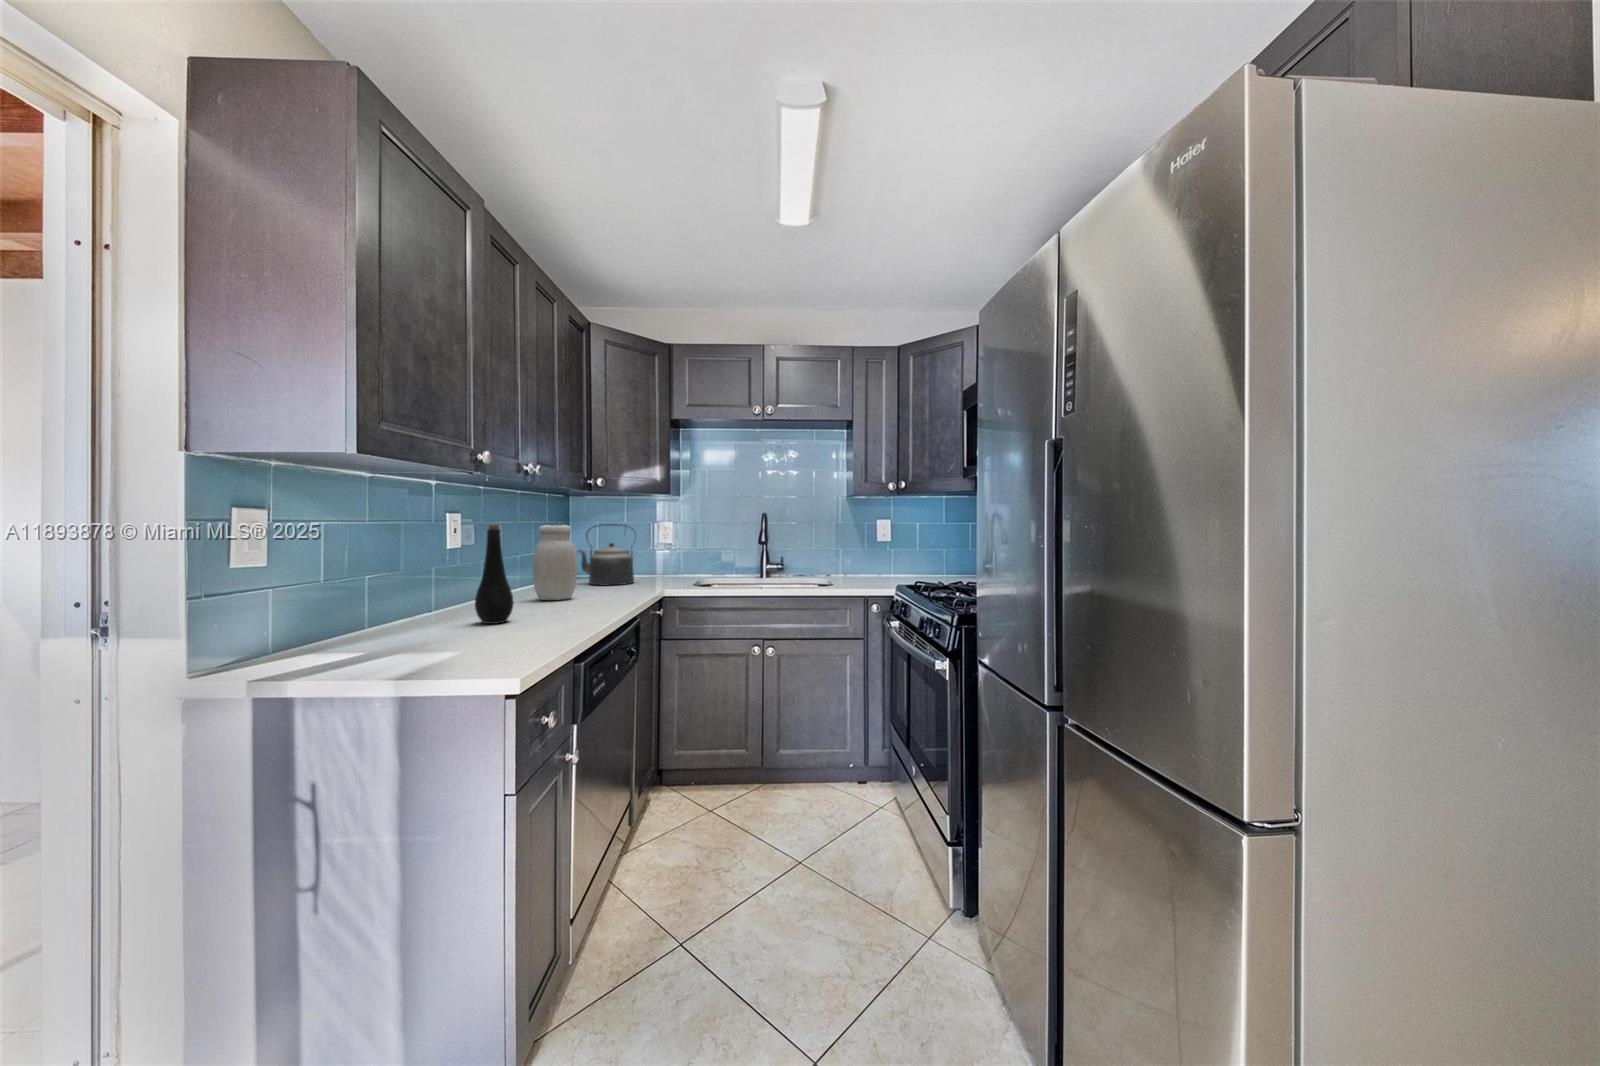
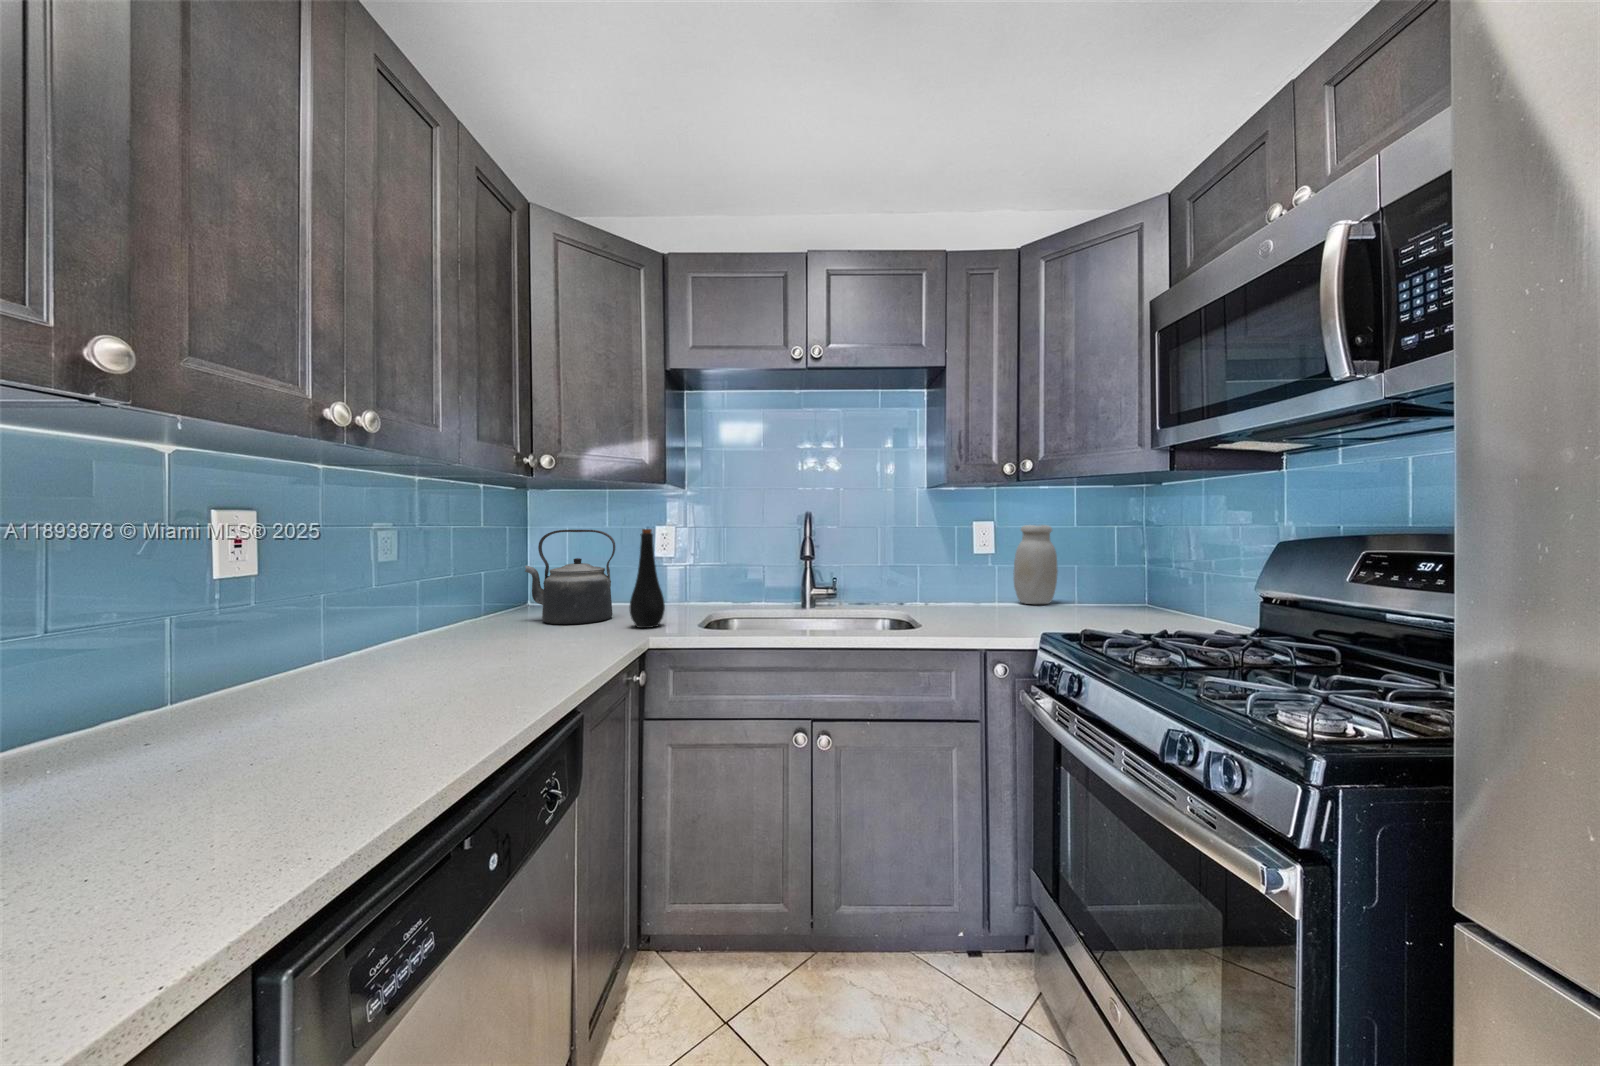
bottle: present [475,525,513,624] -> present [630,529,665,628]
jar: present [533,525,577,600] -> present [1013,525,1058,604]

